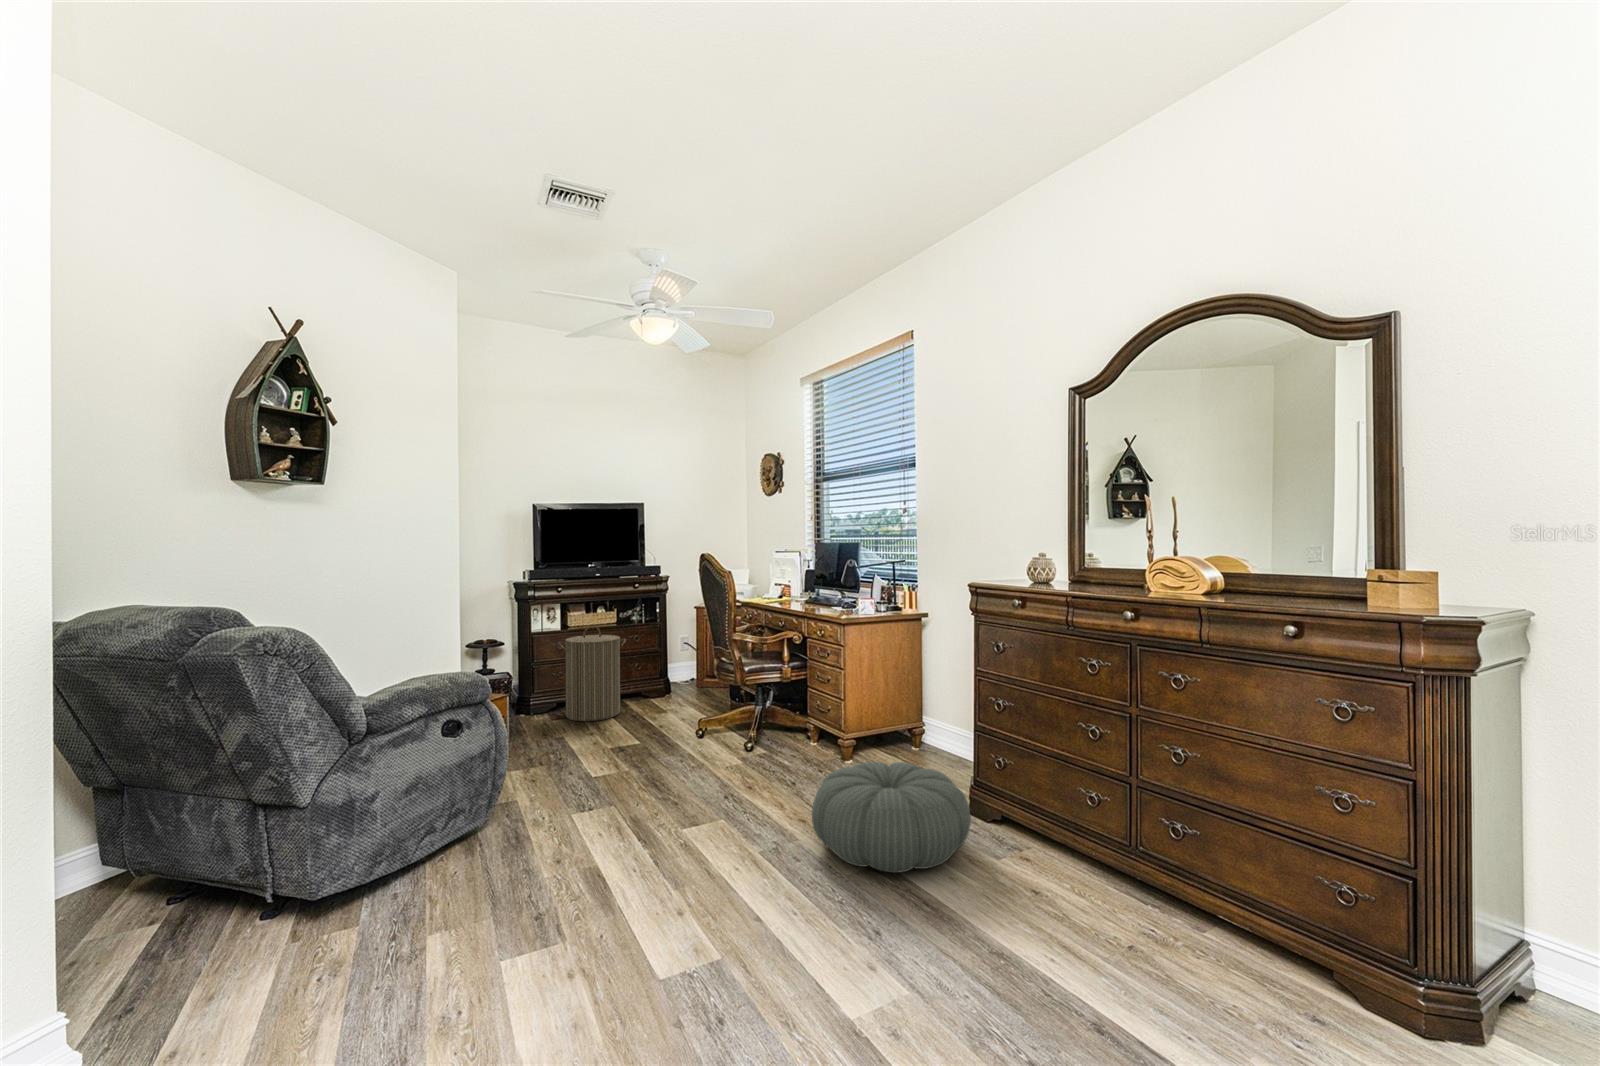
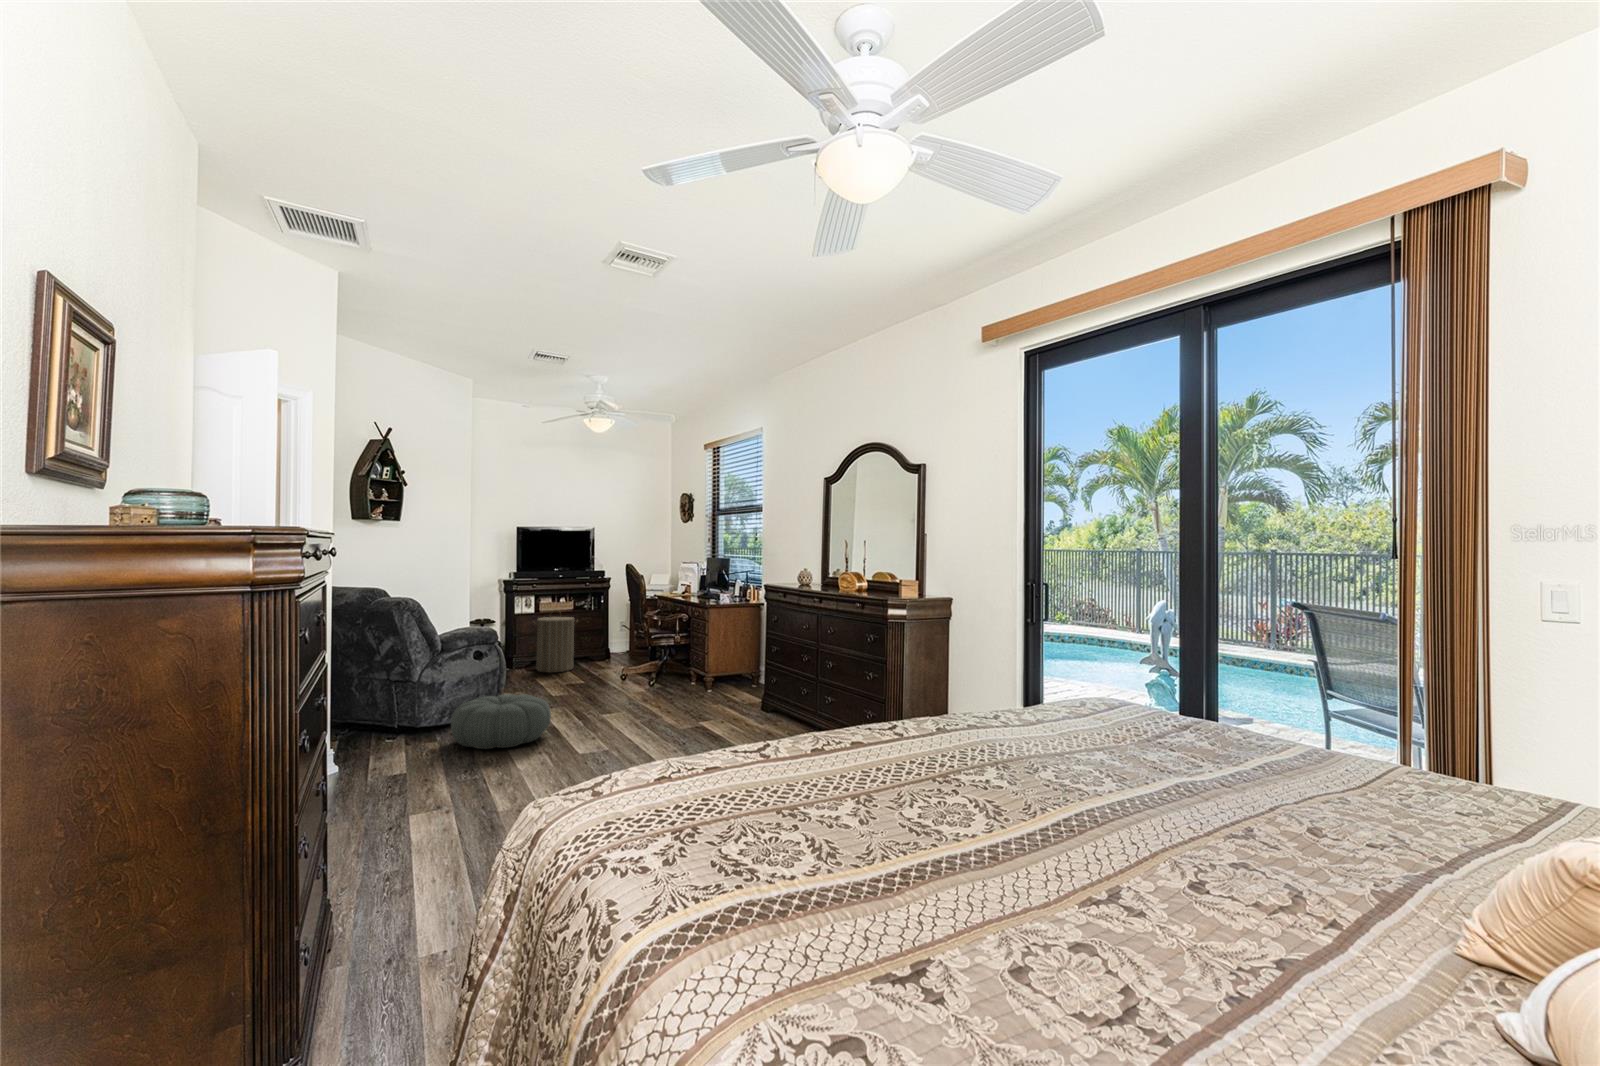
pouf: present [812,762,971,873] -> present [451,694,551,749]

